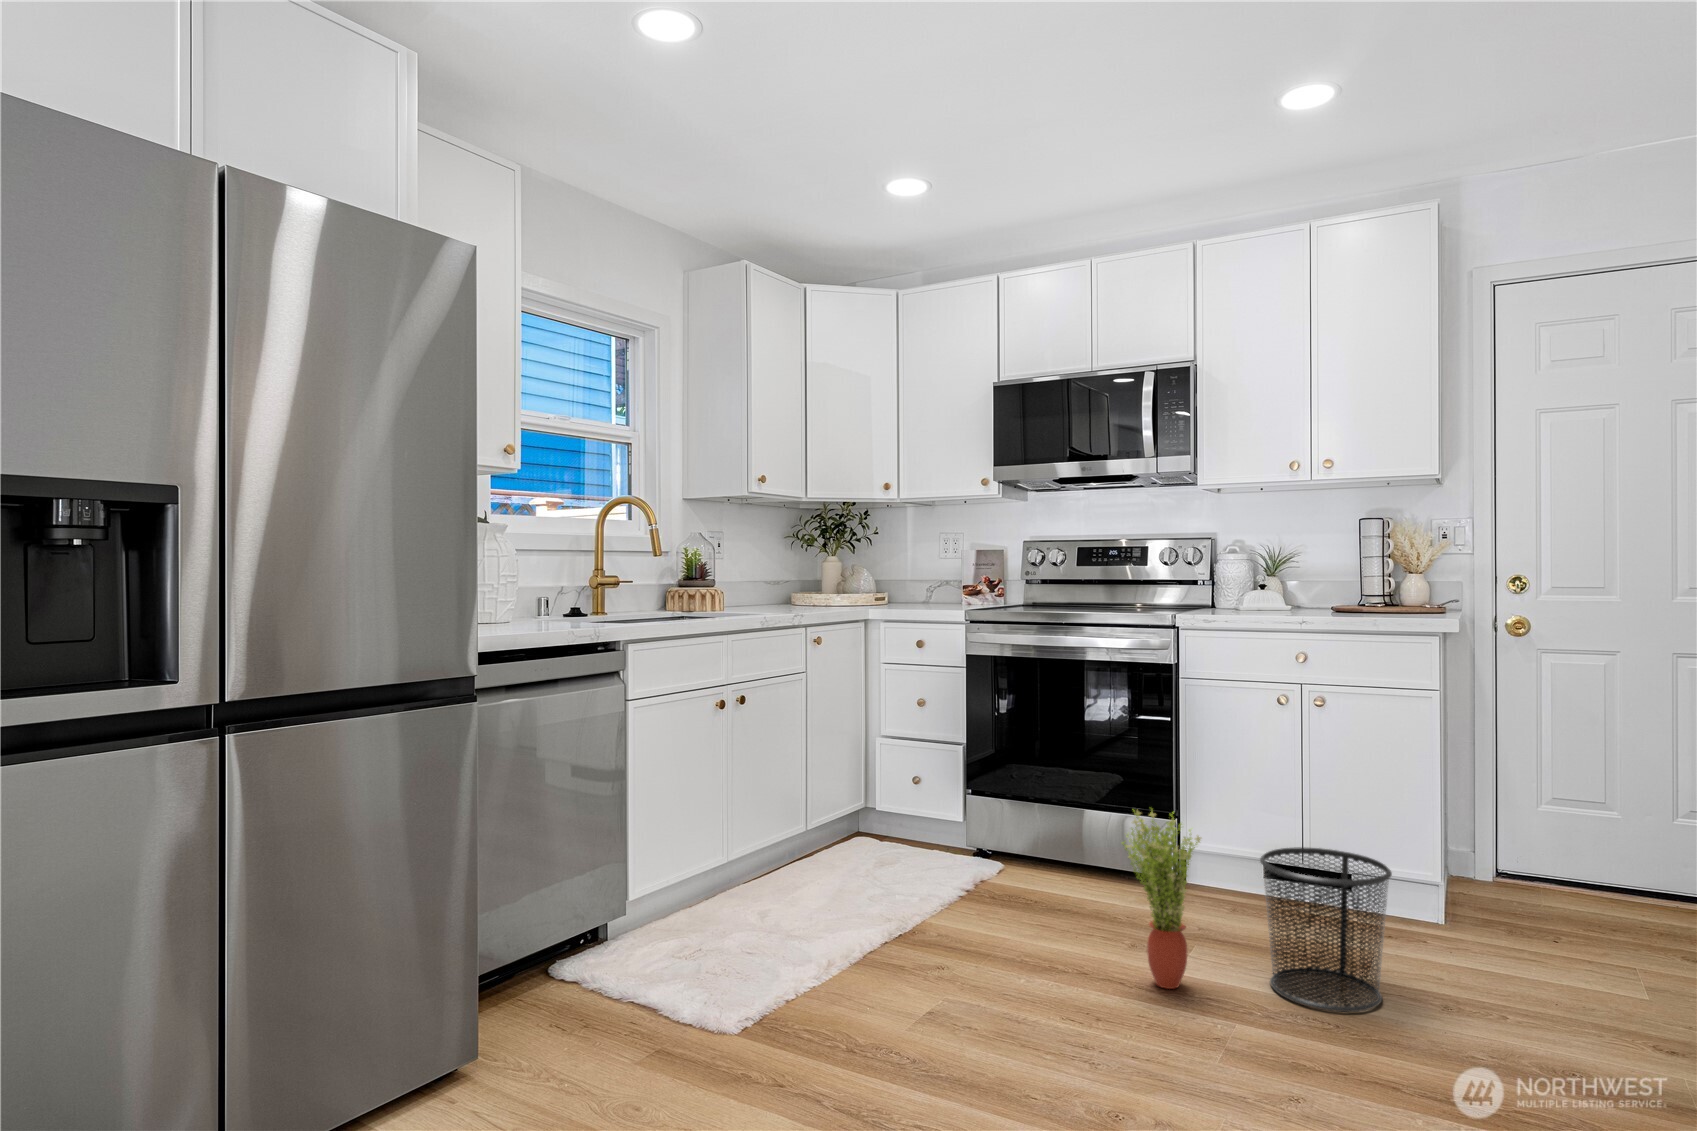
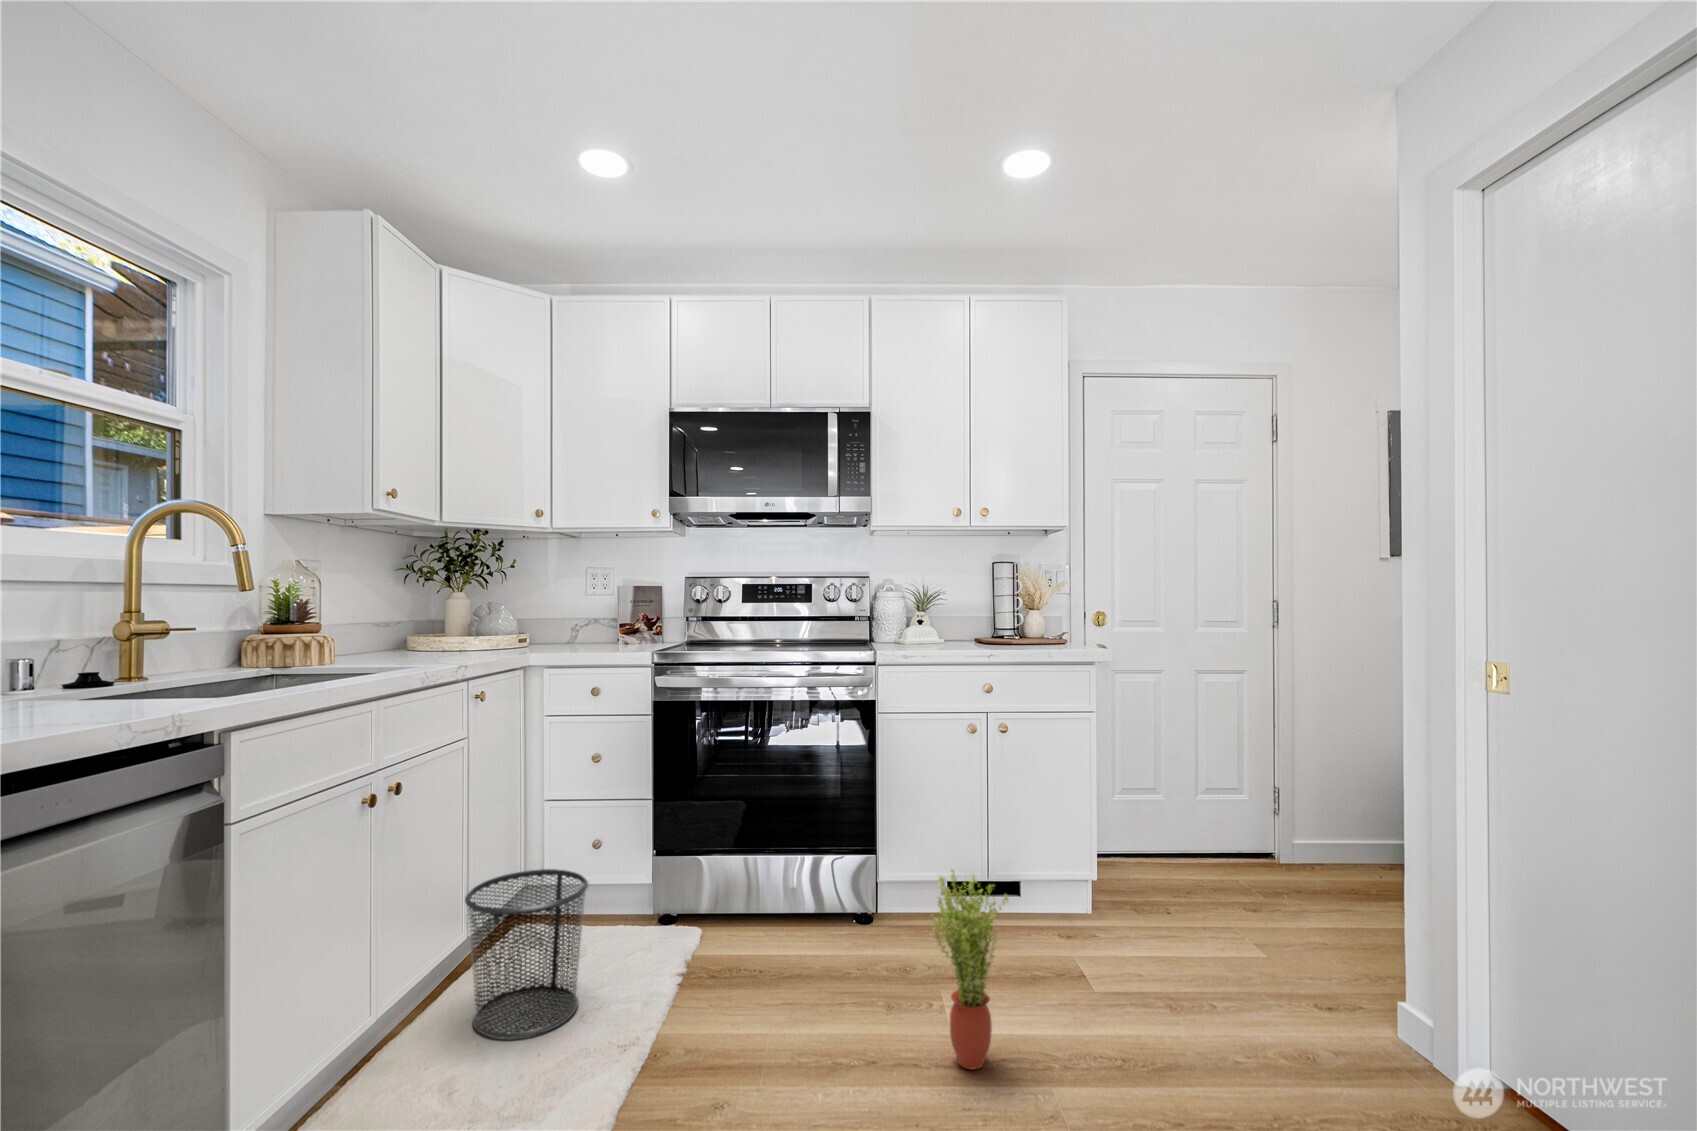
waste bin: present [1260,847,1392,1012] -> present [465,869,588,1039]

